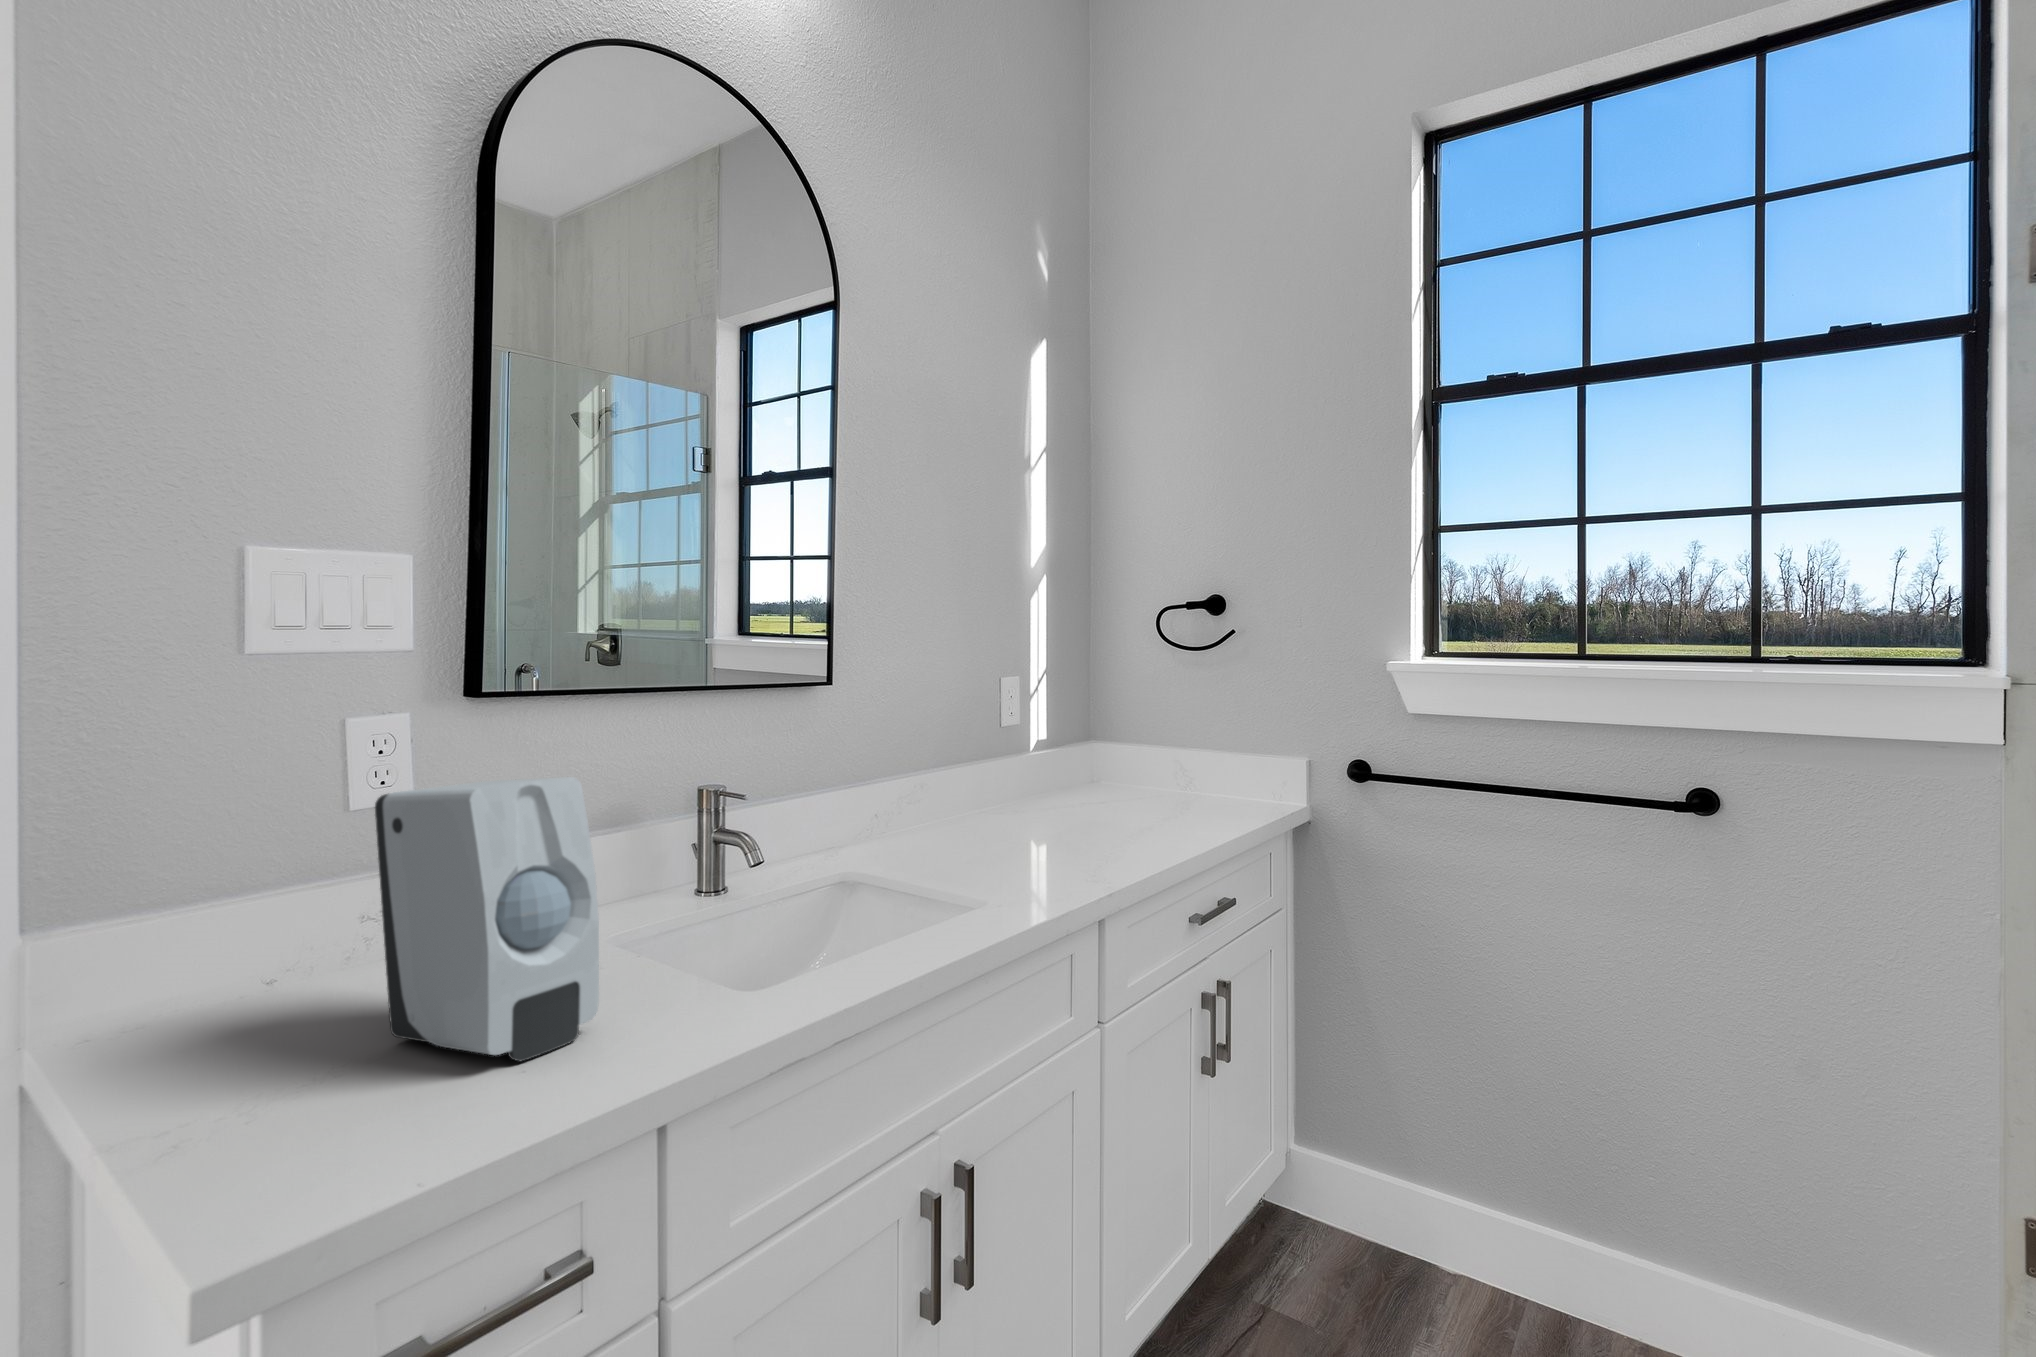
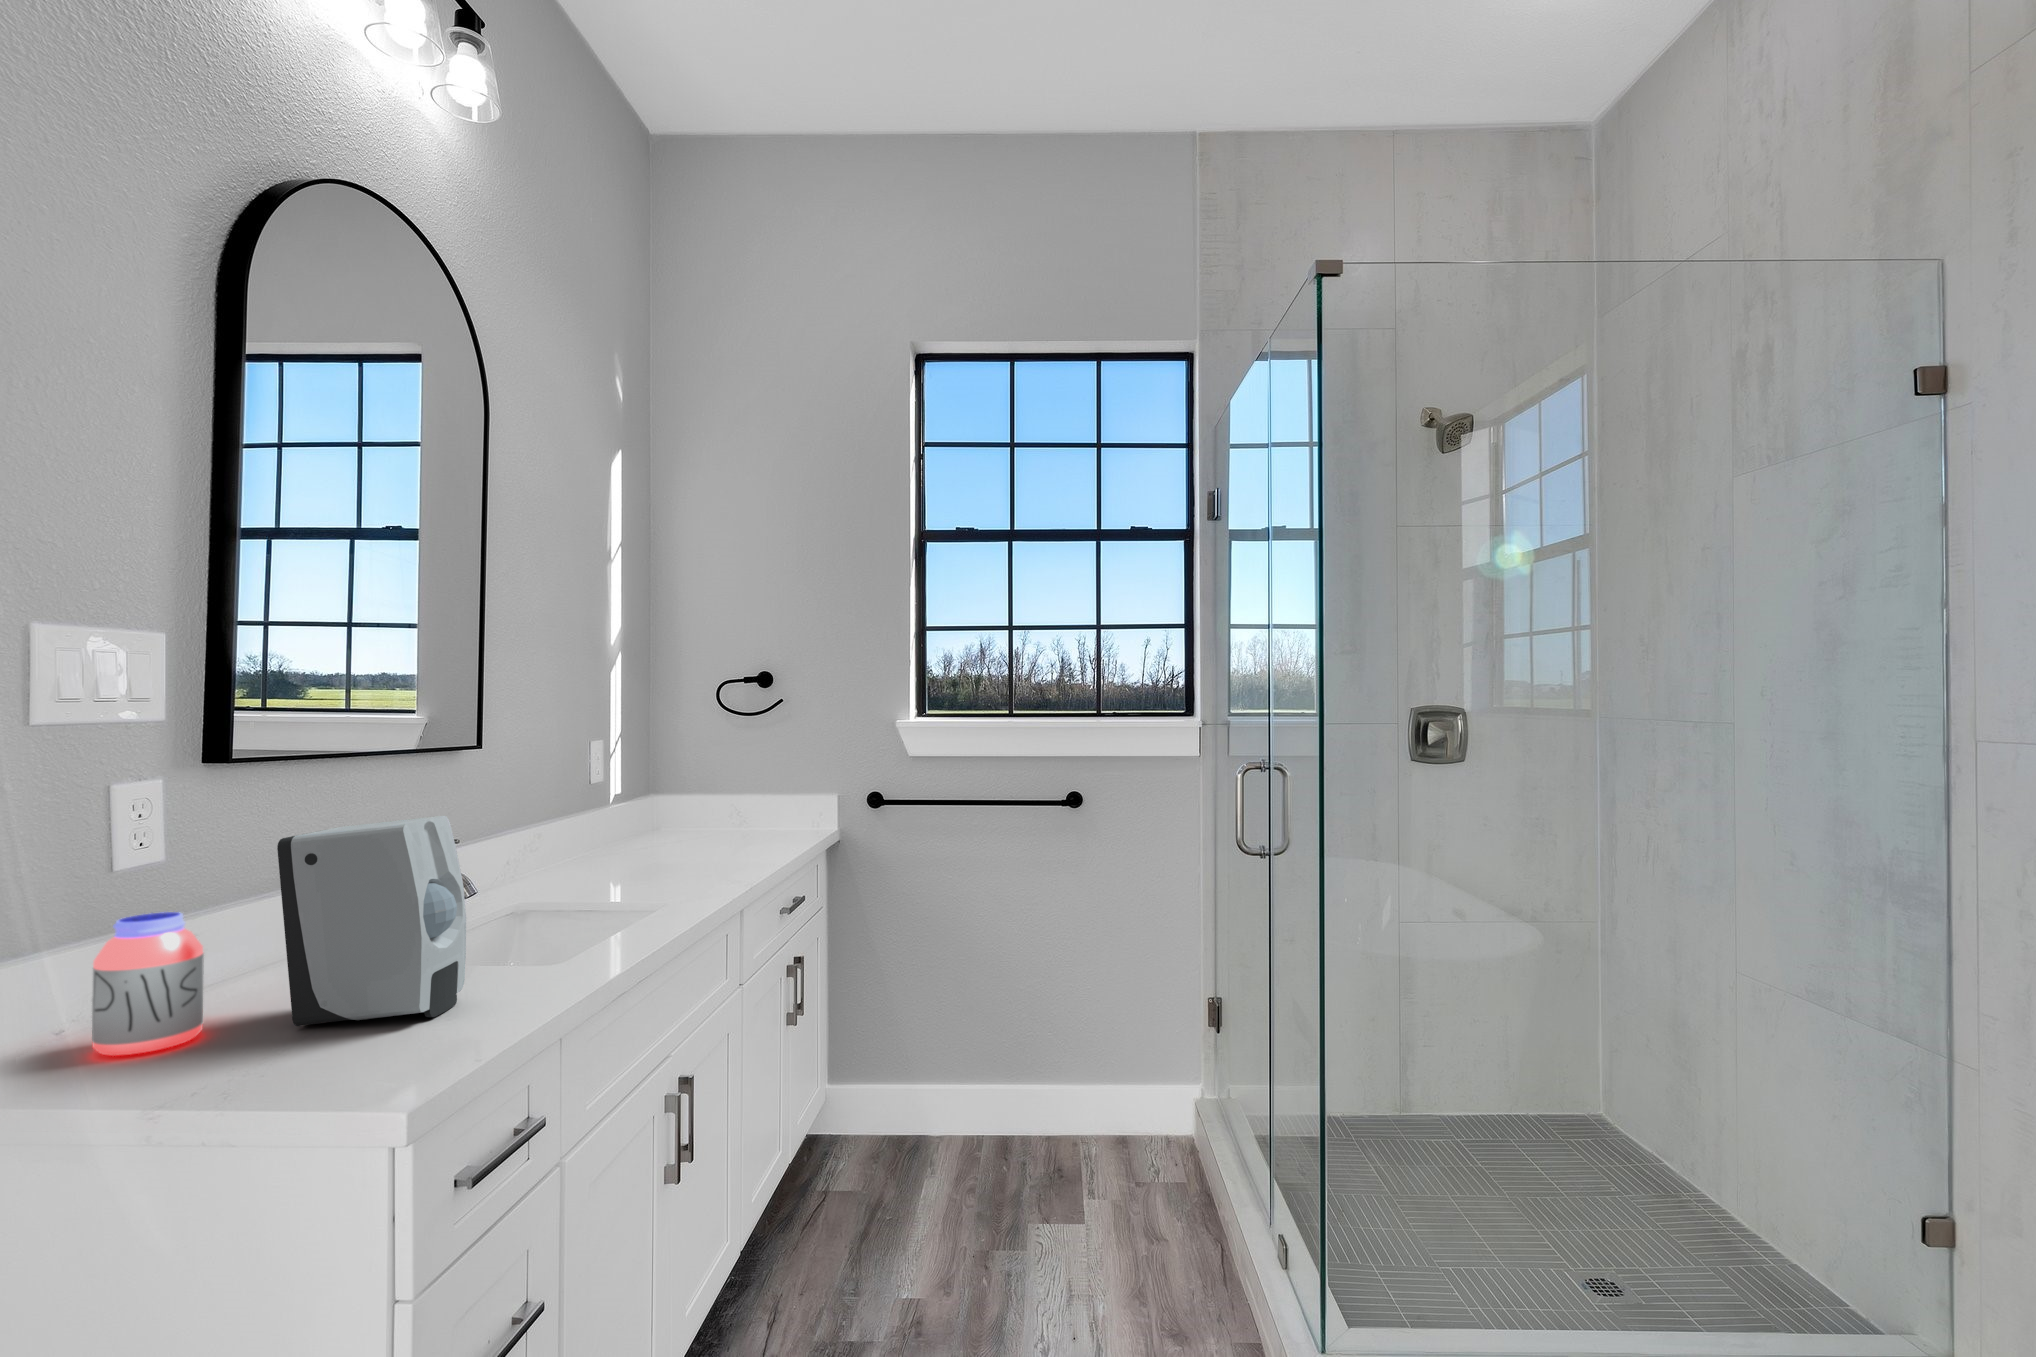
jar: none [209,871,335,1044] -> present [92,912,204,1056]

